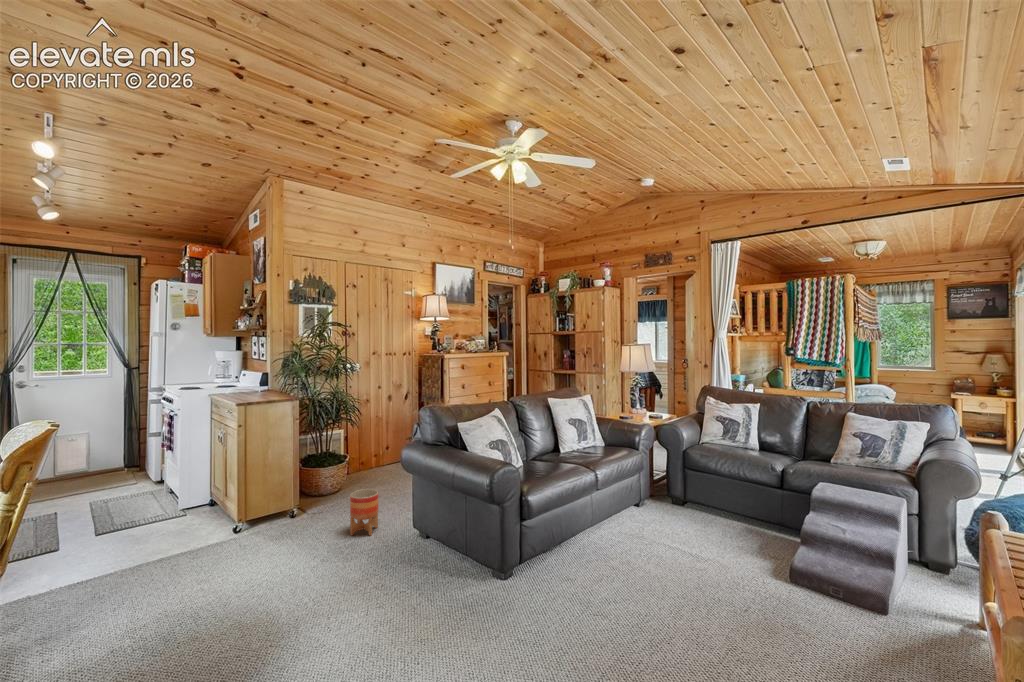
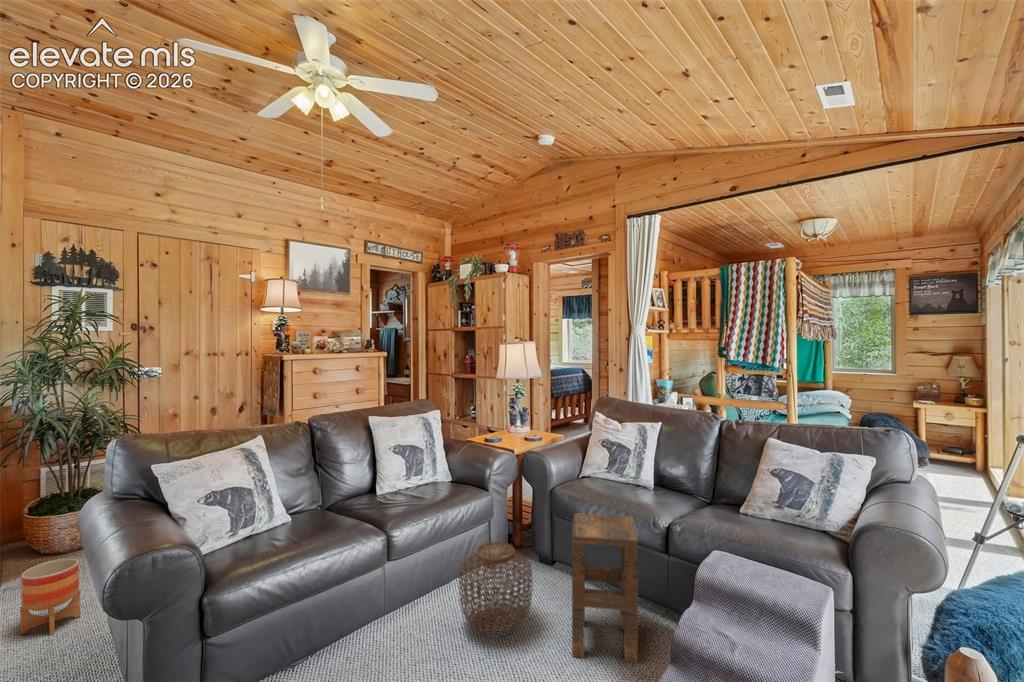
side table: none [716,461,772,556] -> present [572,513,638,663]
woven basket: none [638,481,690,542] -> present [459,542,532,637]

